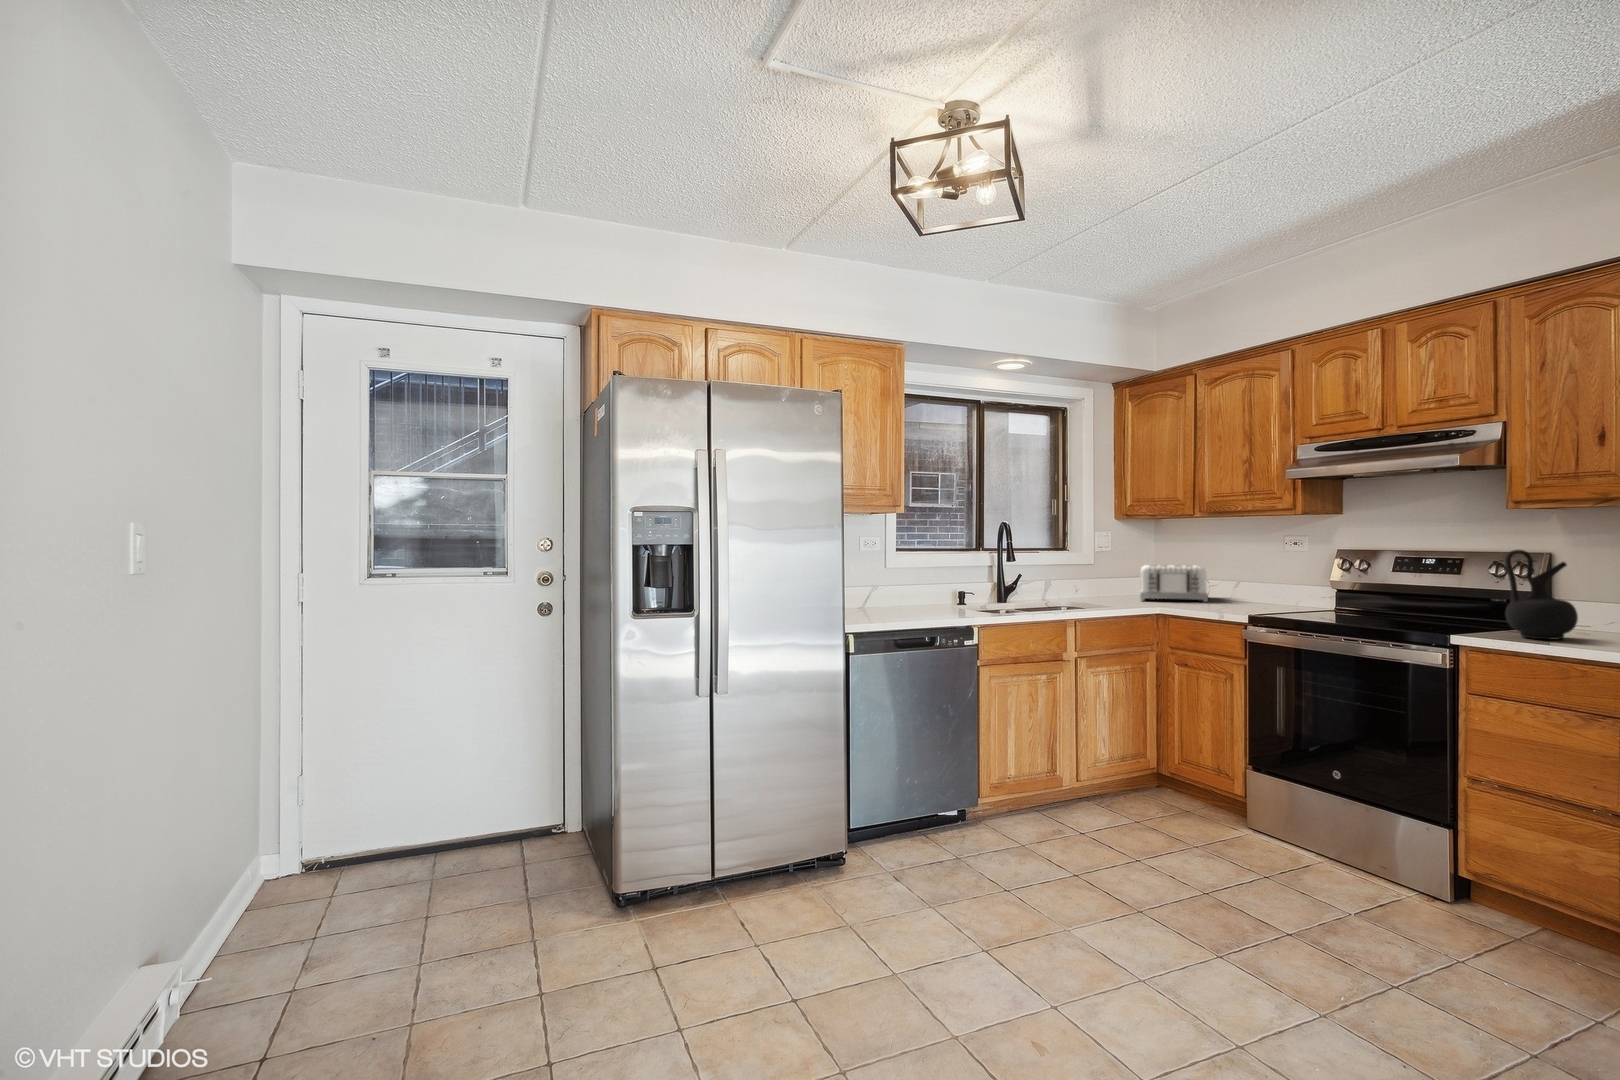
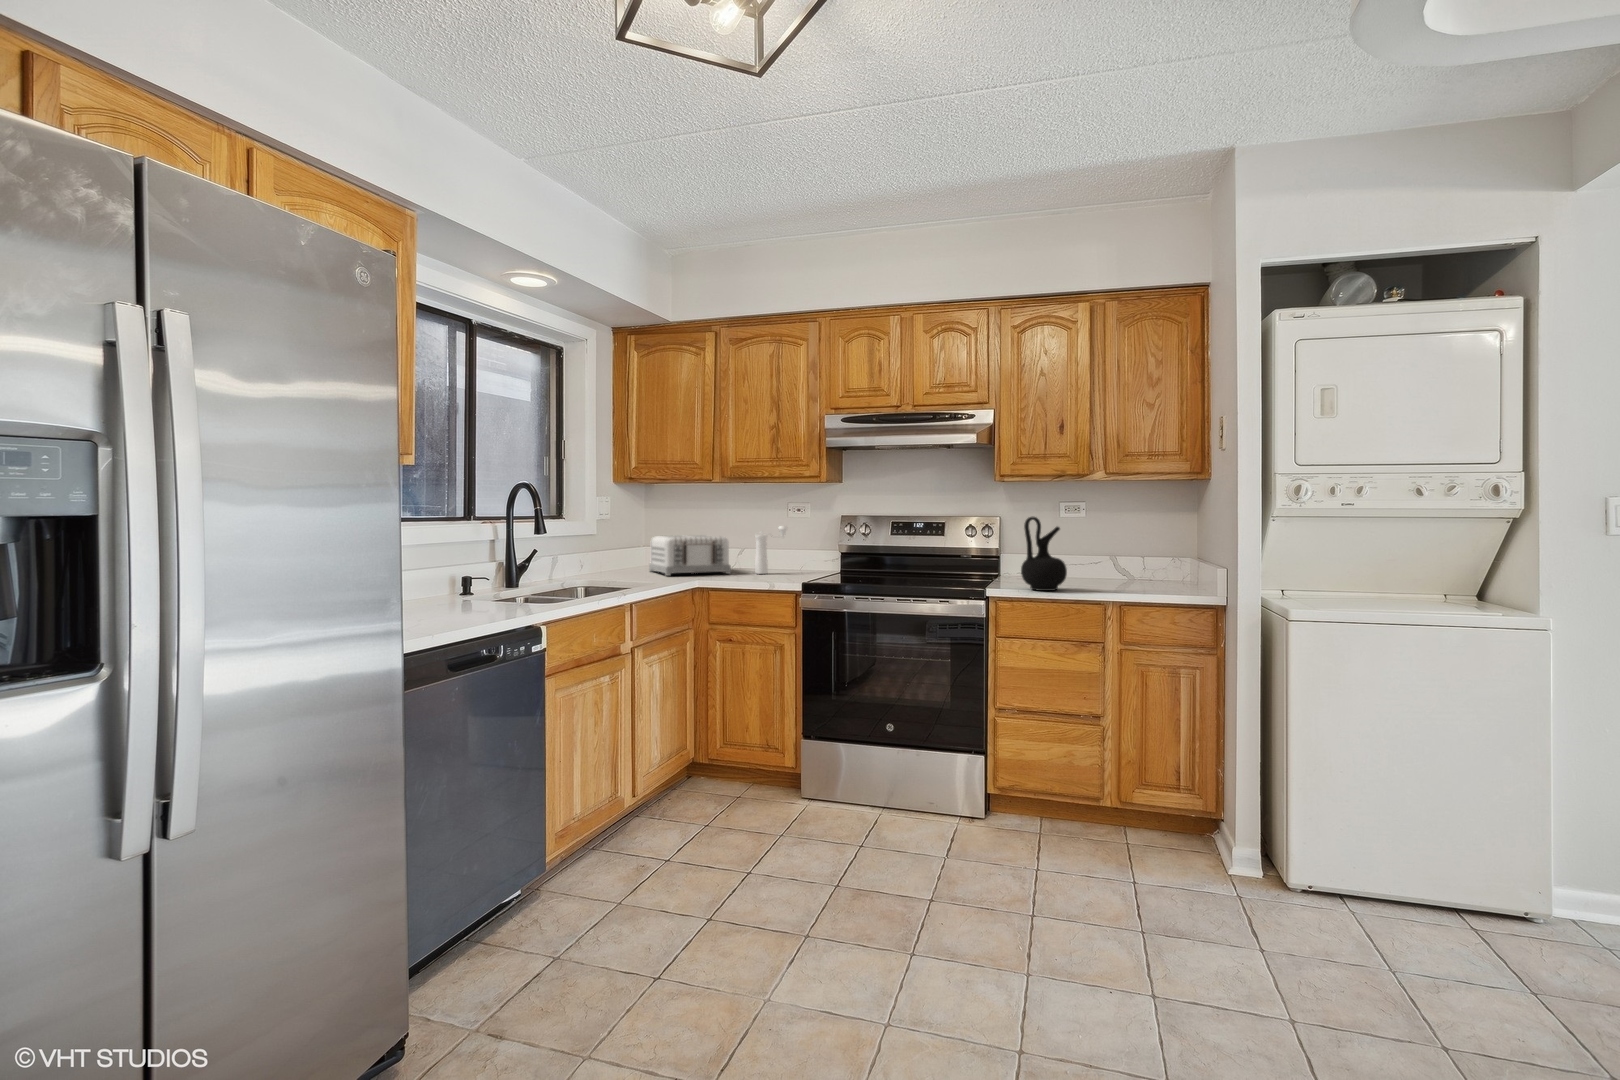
pepper mill: none [1232,557,1272,603] -> present [755,526,787,574]

